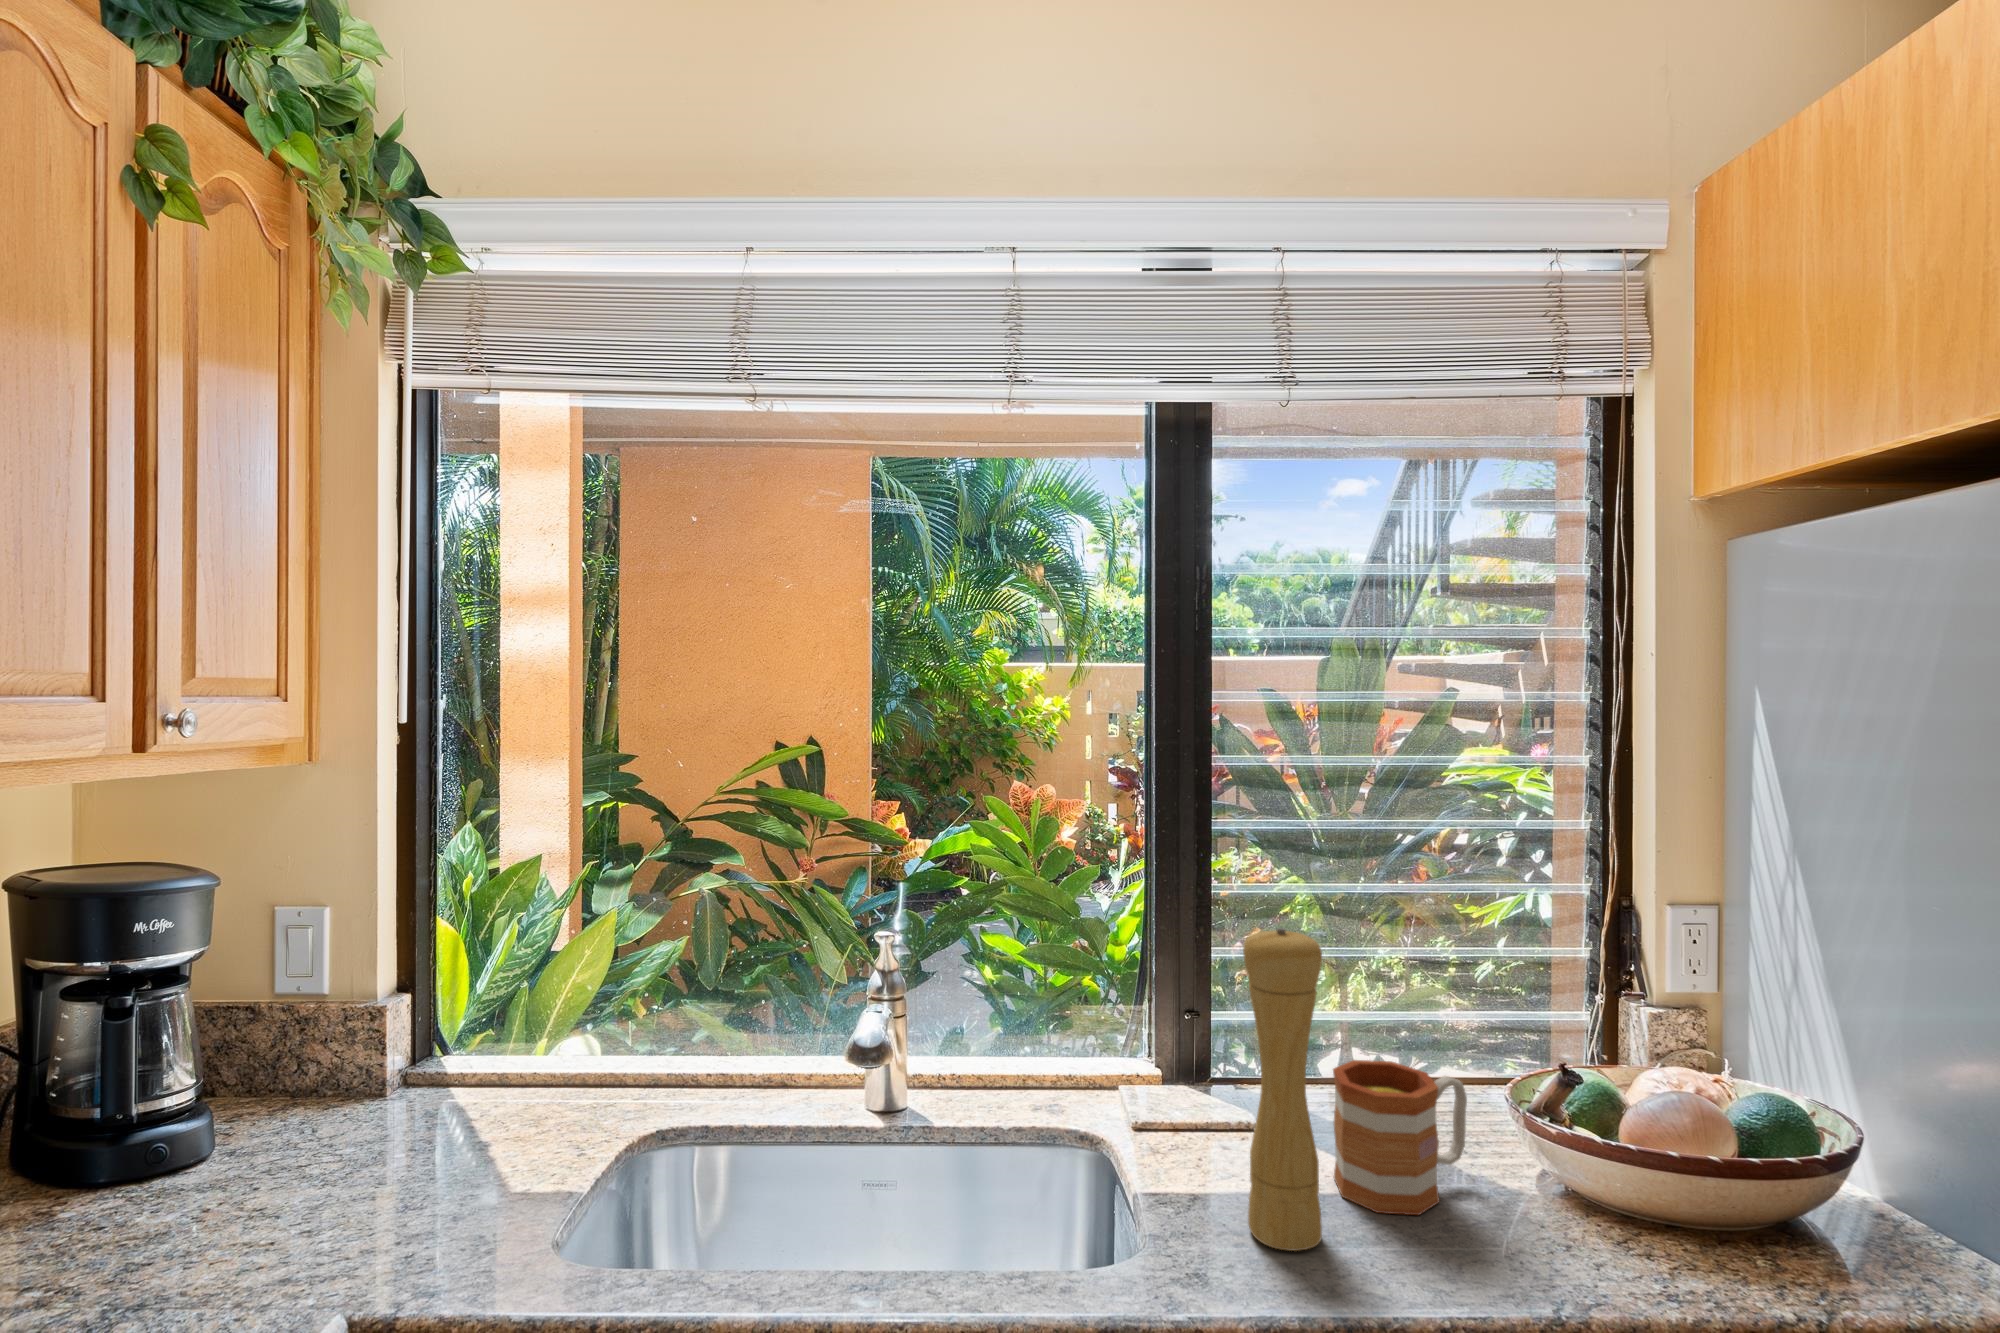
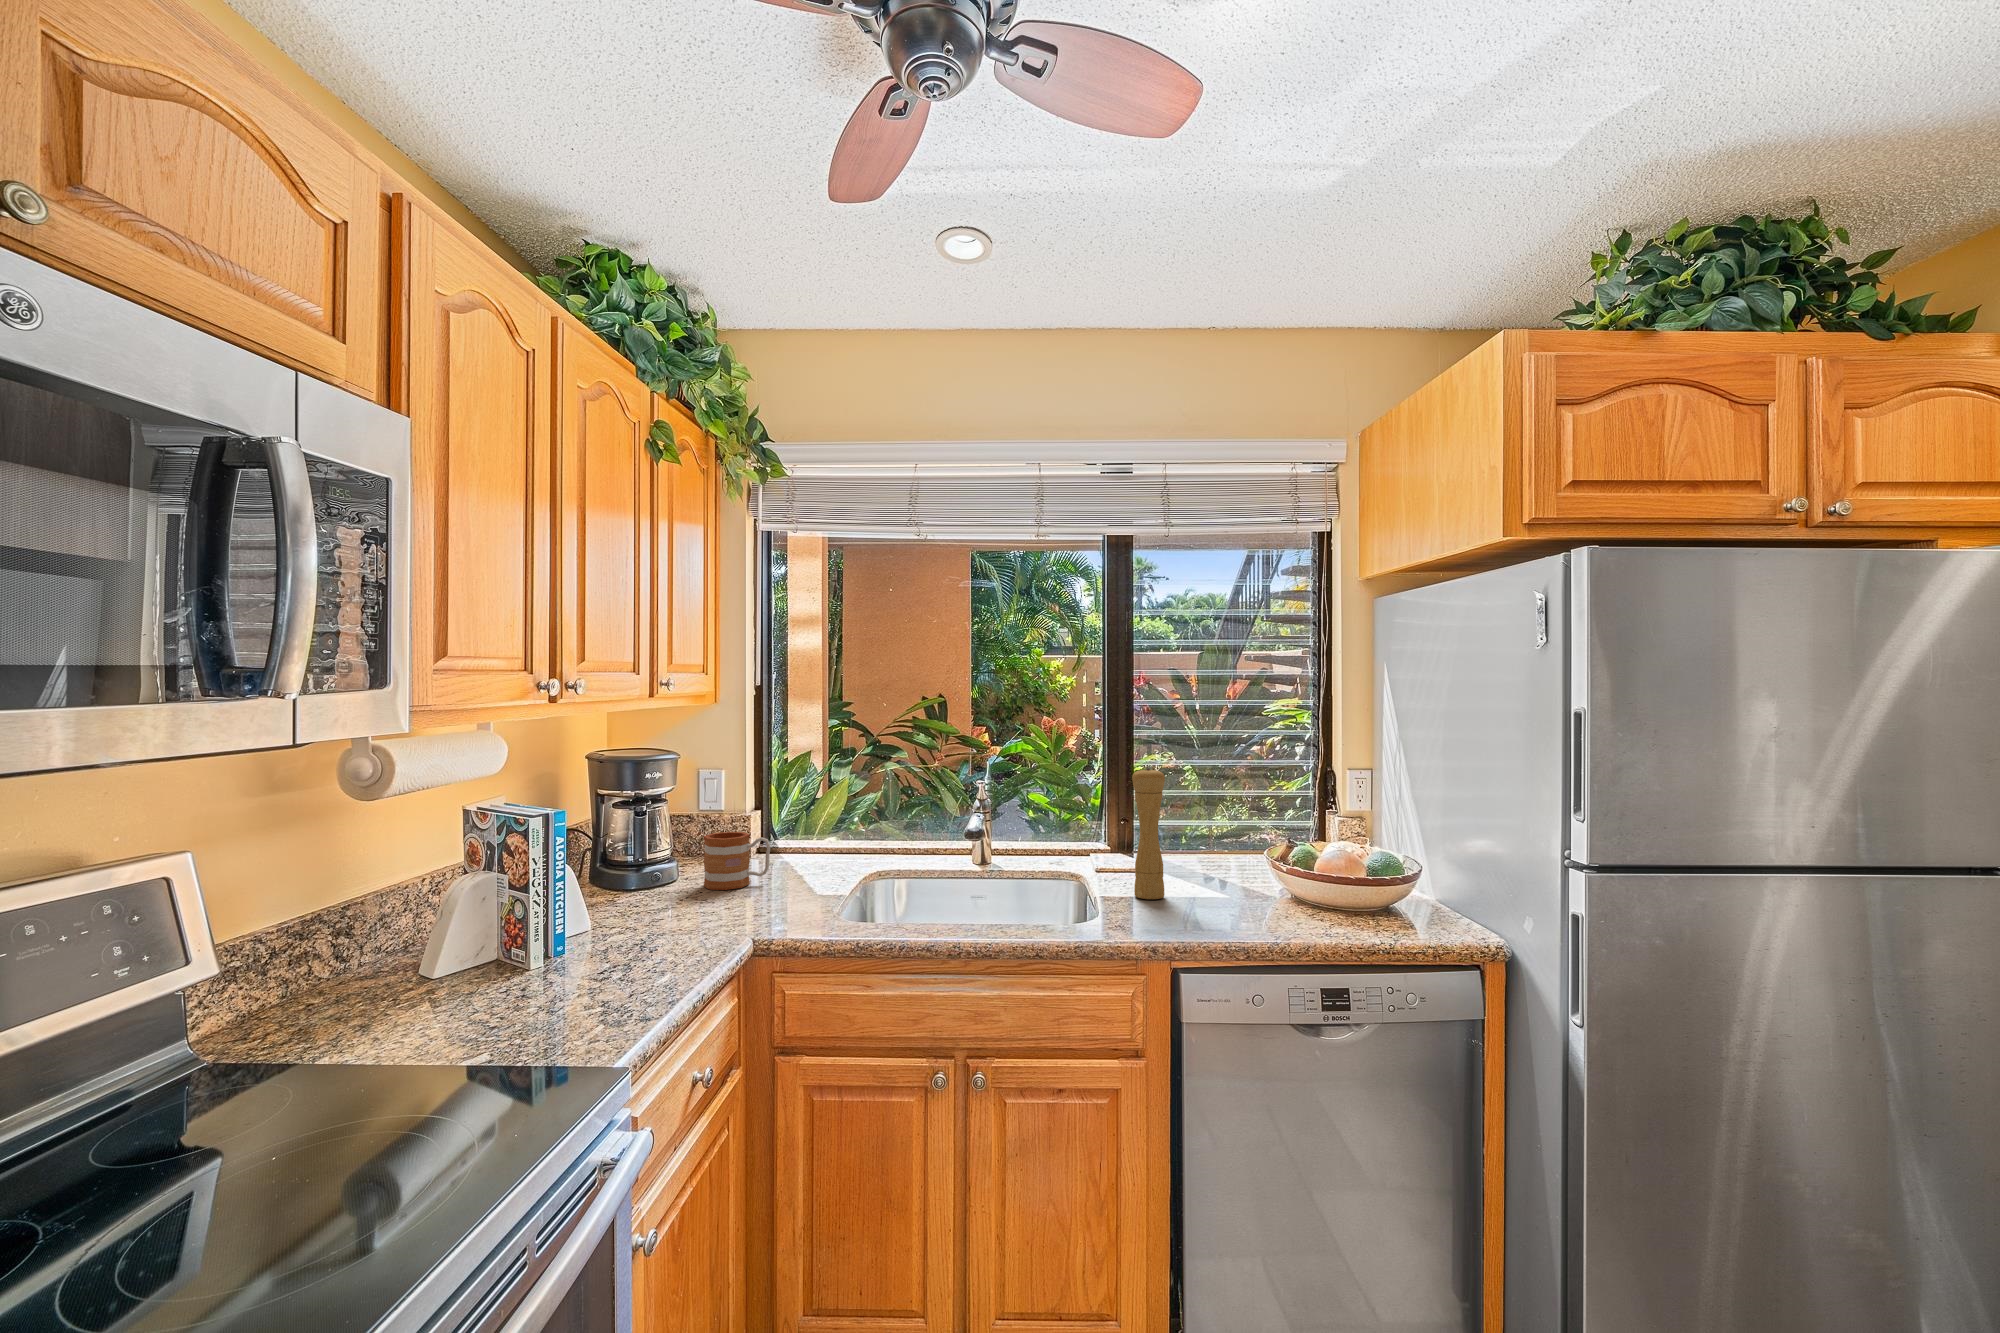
mug: present [1333,1060,1467,1215] -> present [704,832,770,890]

